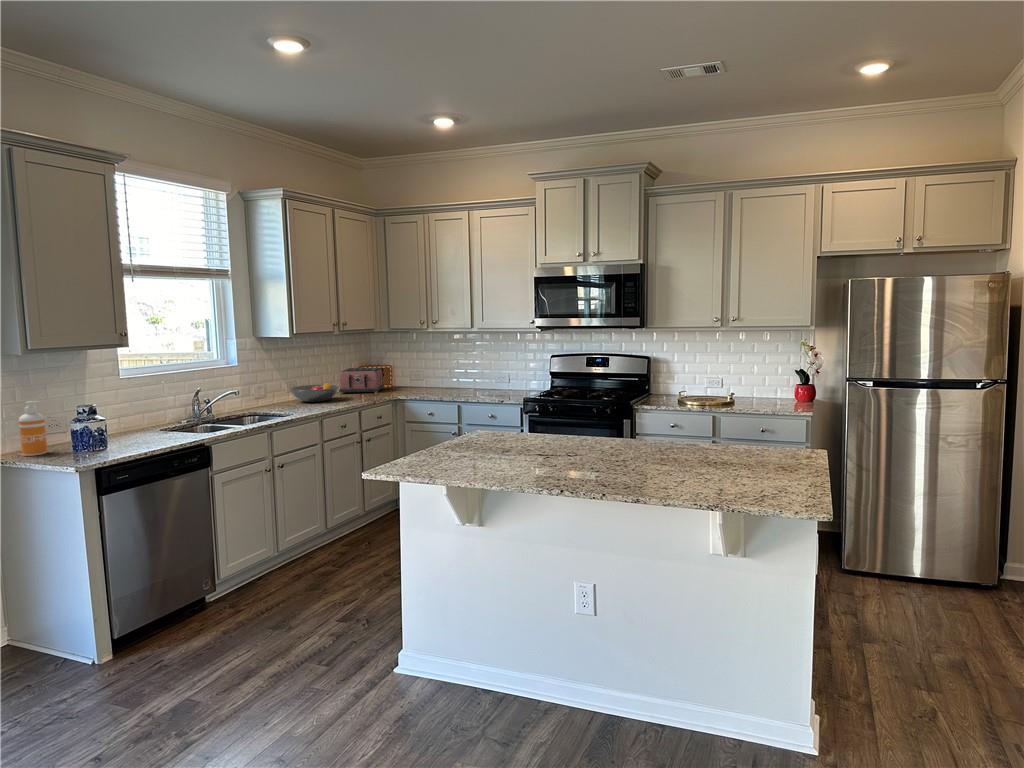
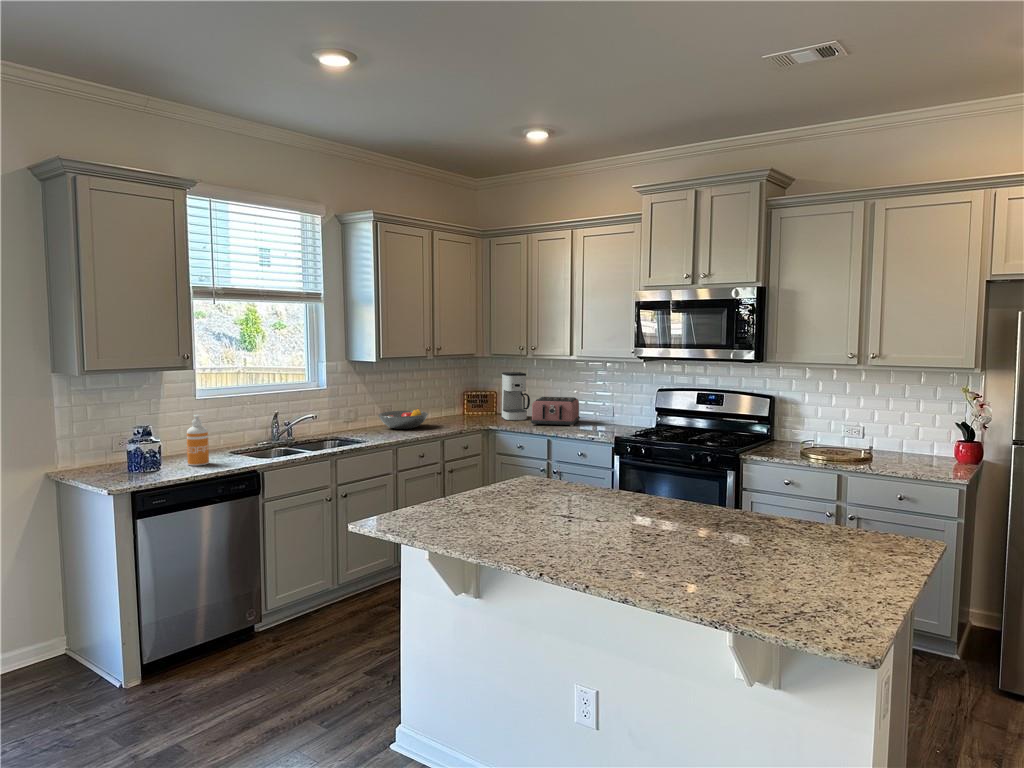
coffee maker: none [400,345,428,390] -> present [502,372,530,421]
toaster: present [339,368,384,394] -> present [531,397,580,426]
soap dispenser: present [19,401,47,456] -> present [187,415,209,466]

